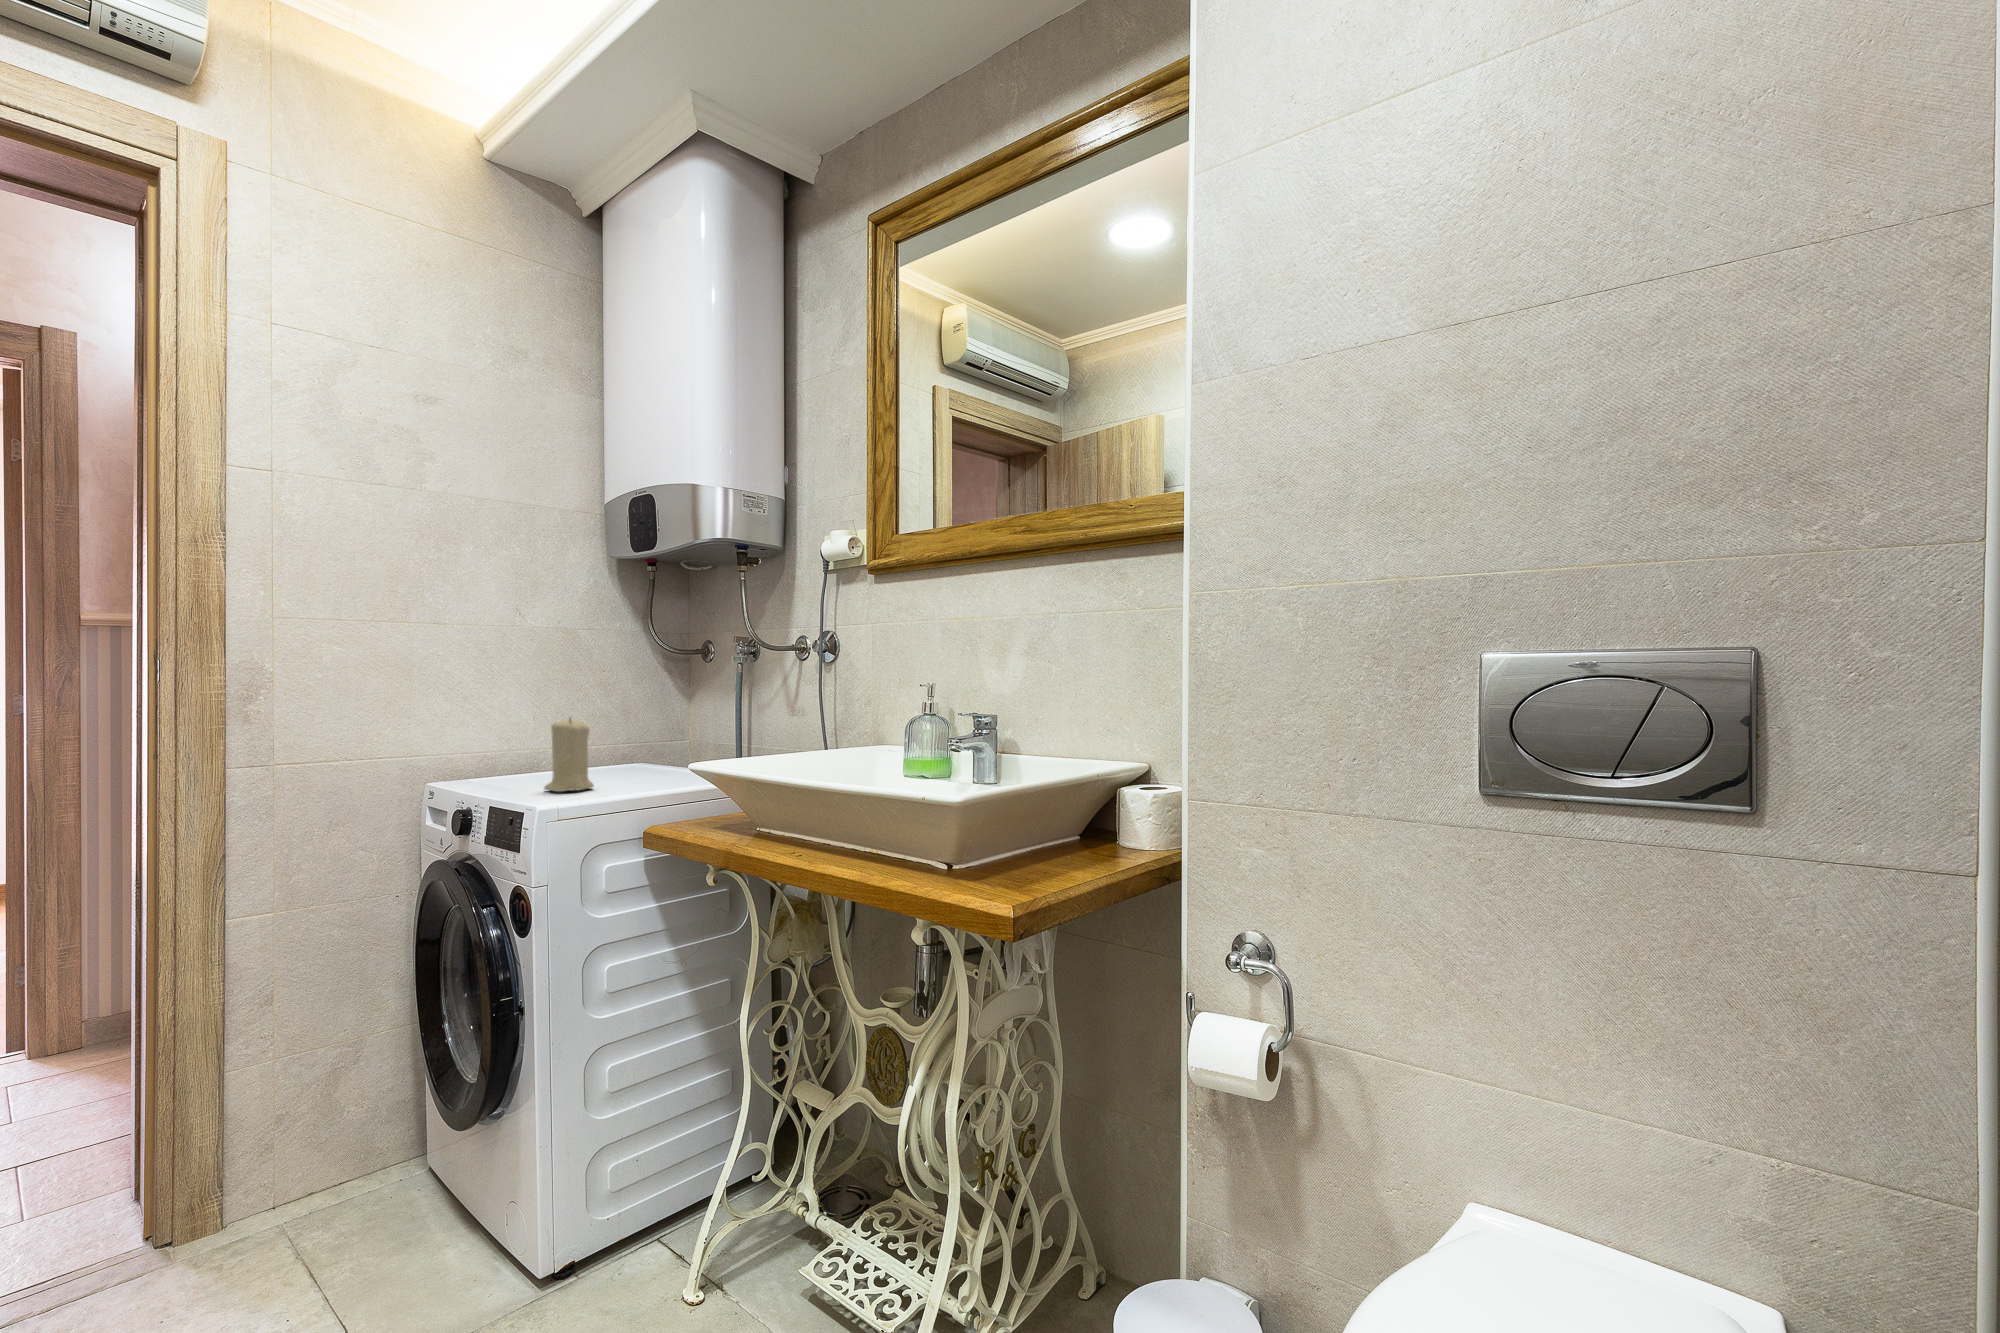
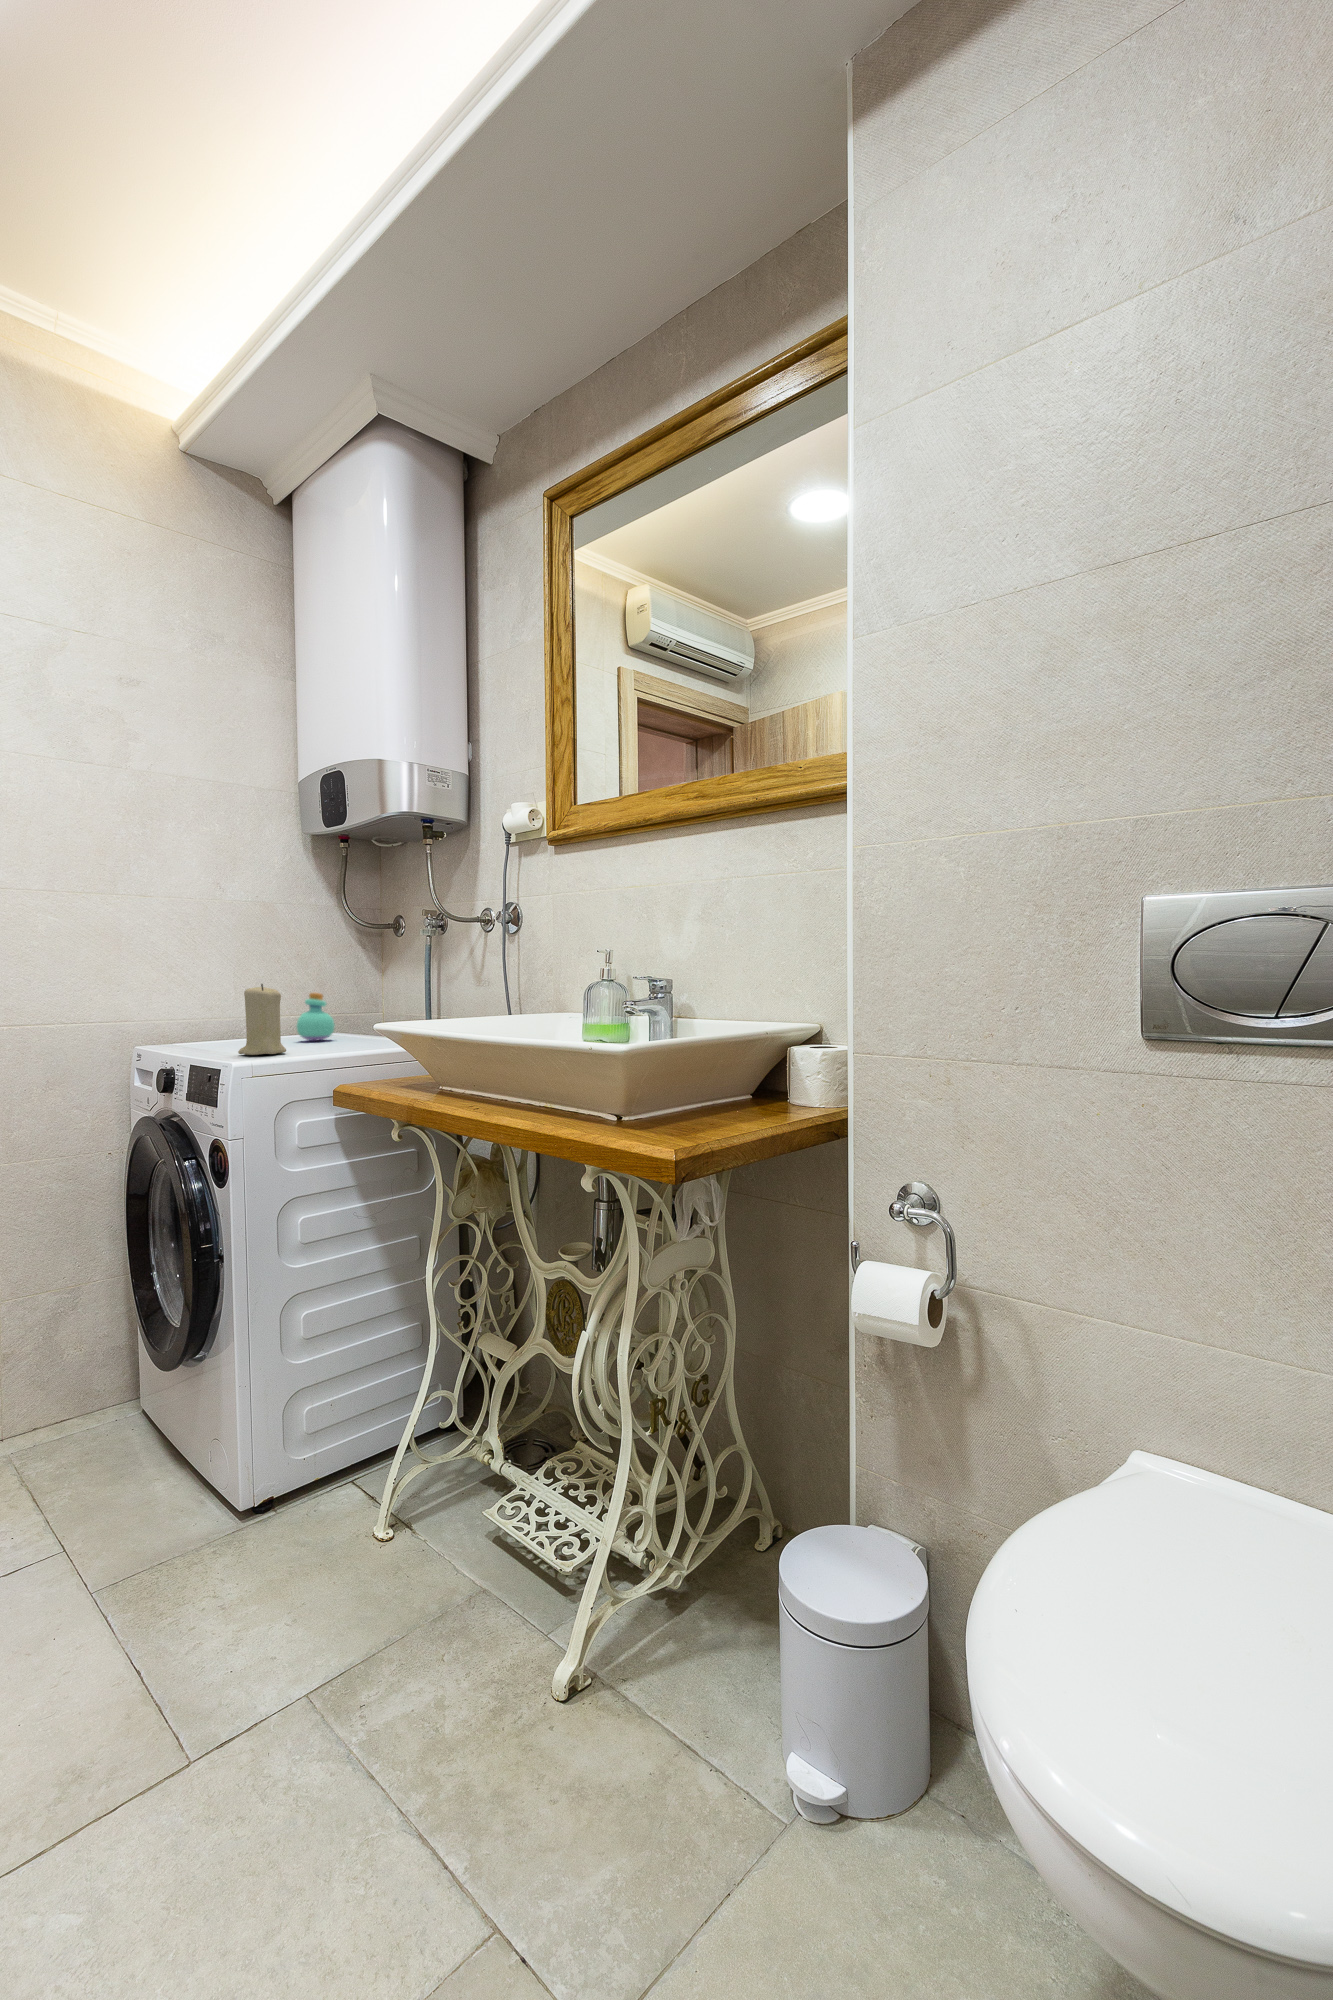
perfume bottle: none [600,721,640,771] -> present [297,993,335,1041]

